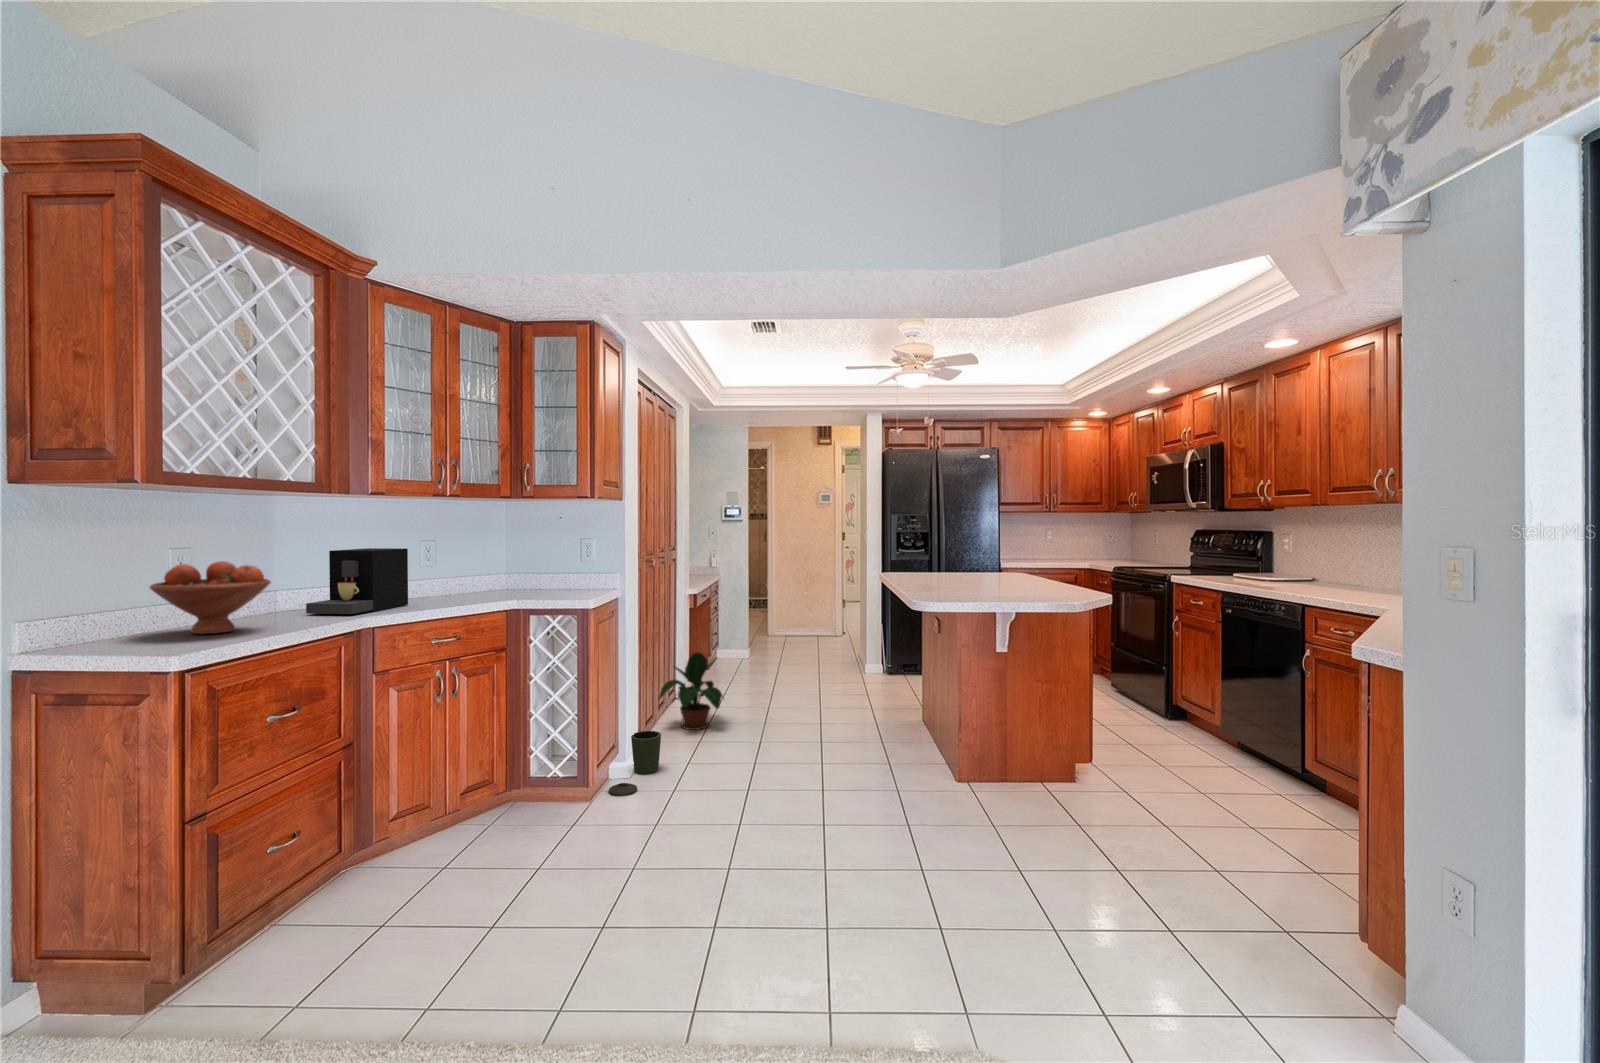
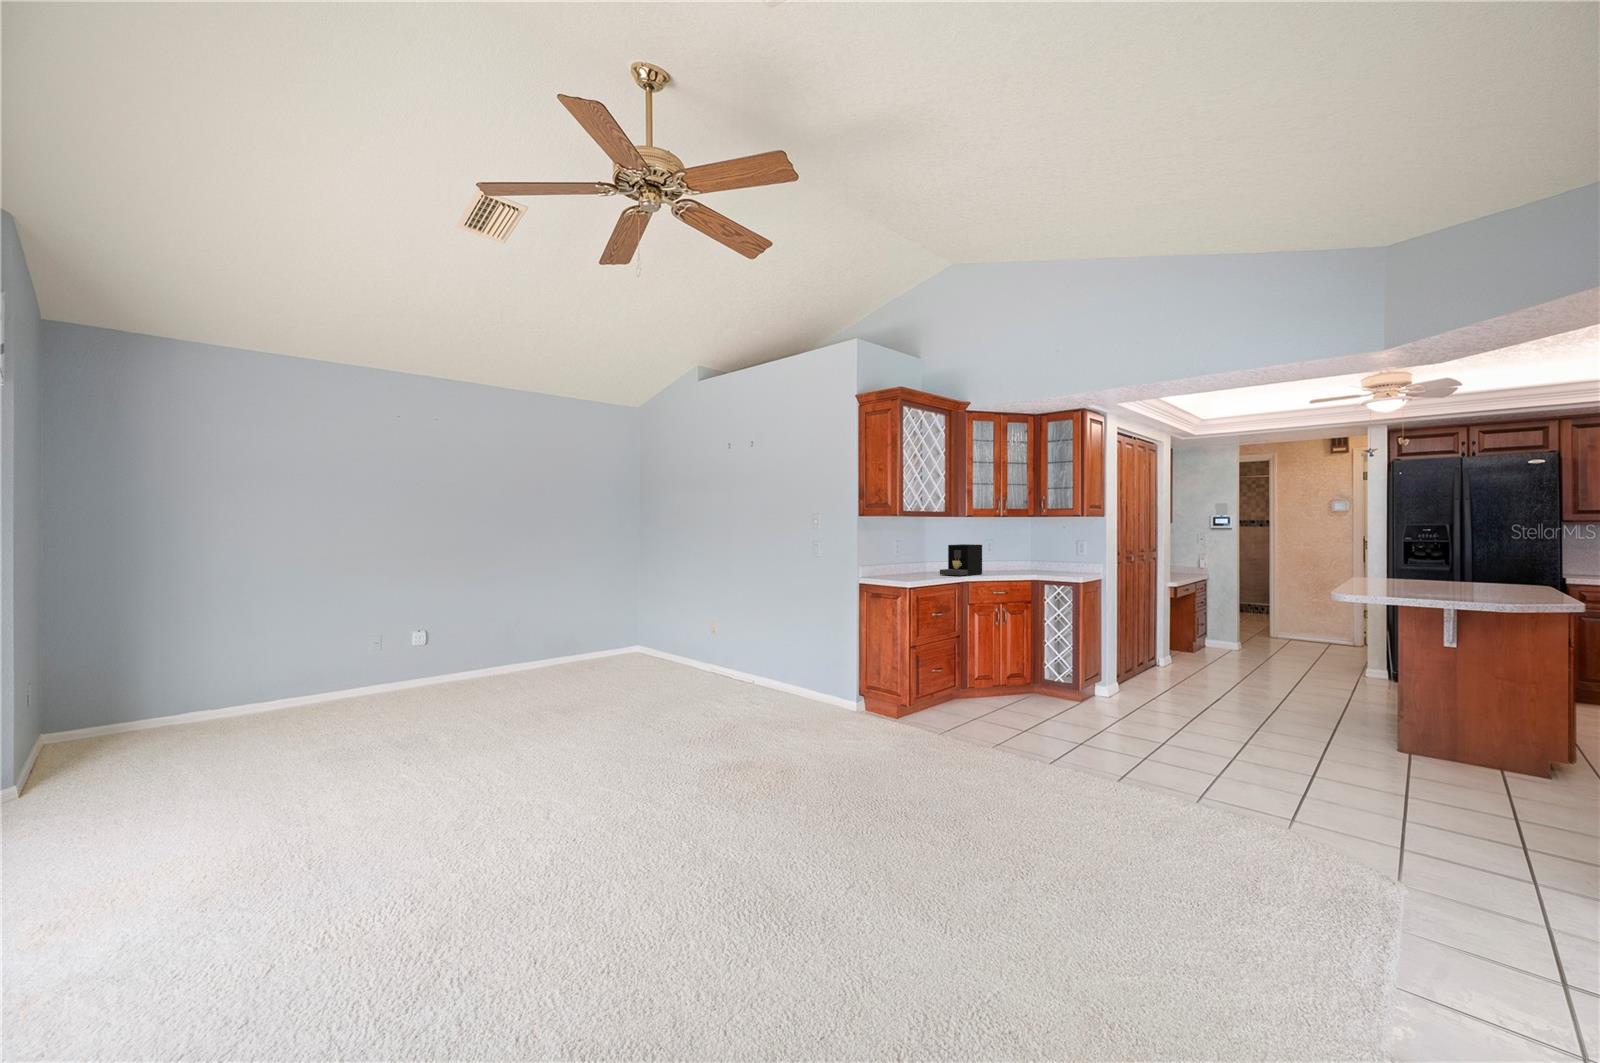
fruit bowl: present [150,561,271,634] -> none [891,548,932,578]
potted plant: present [659,652,723,730] -> none [1134,624,1187,680]
trash can: present [608,731,661,796] -> none [1091,667,1129,699]

